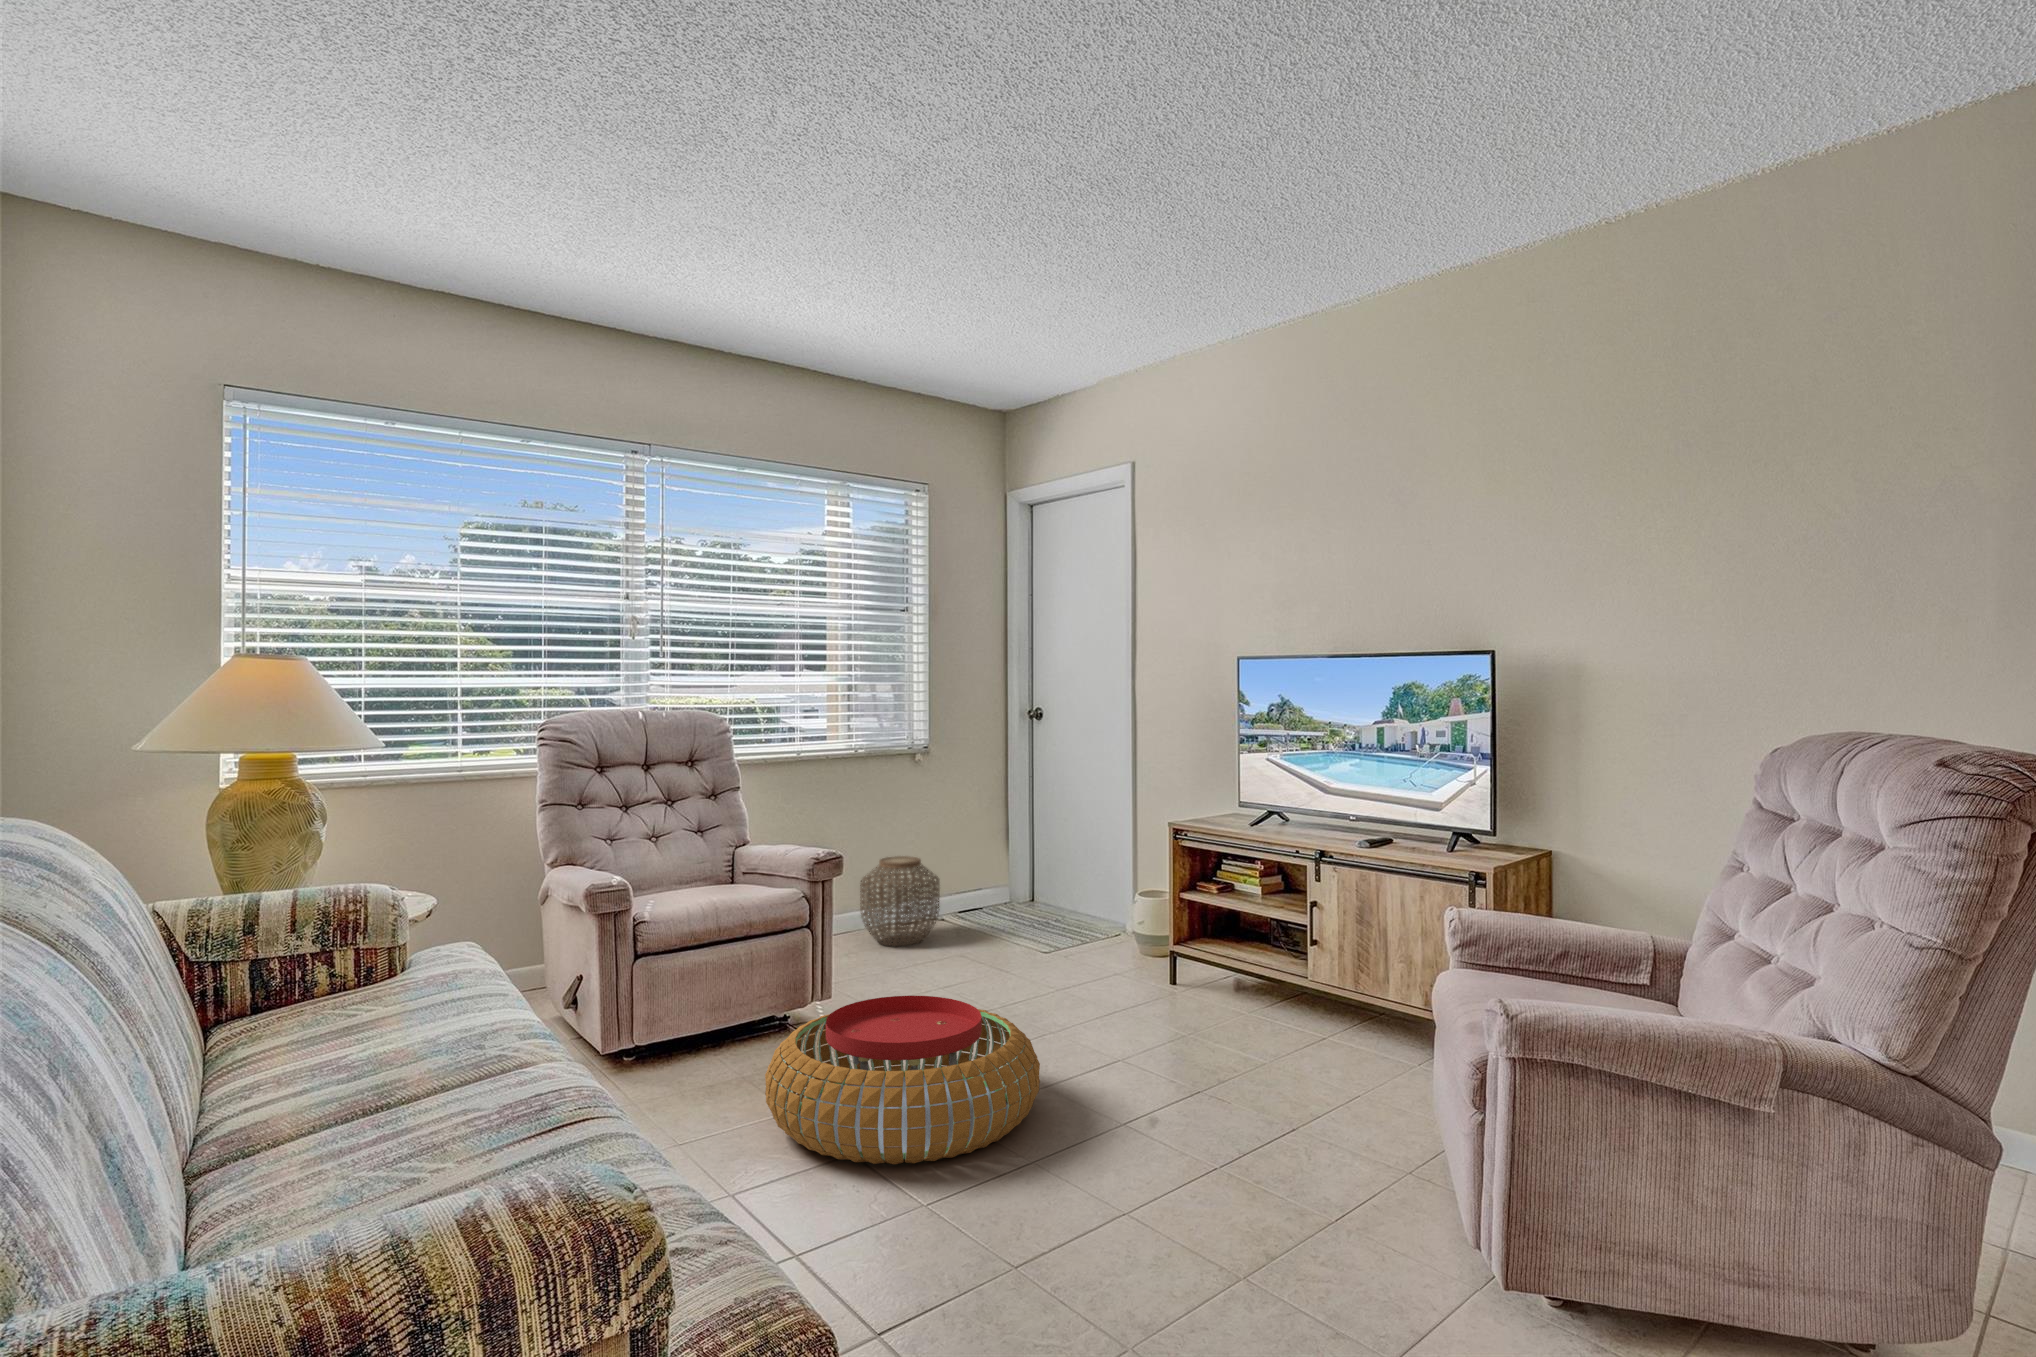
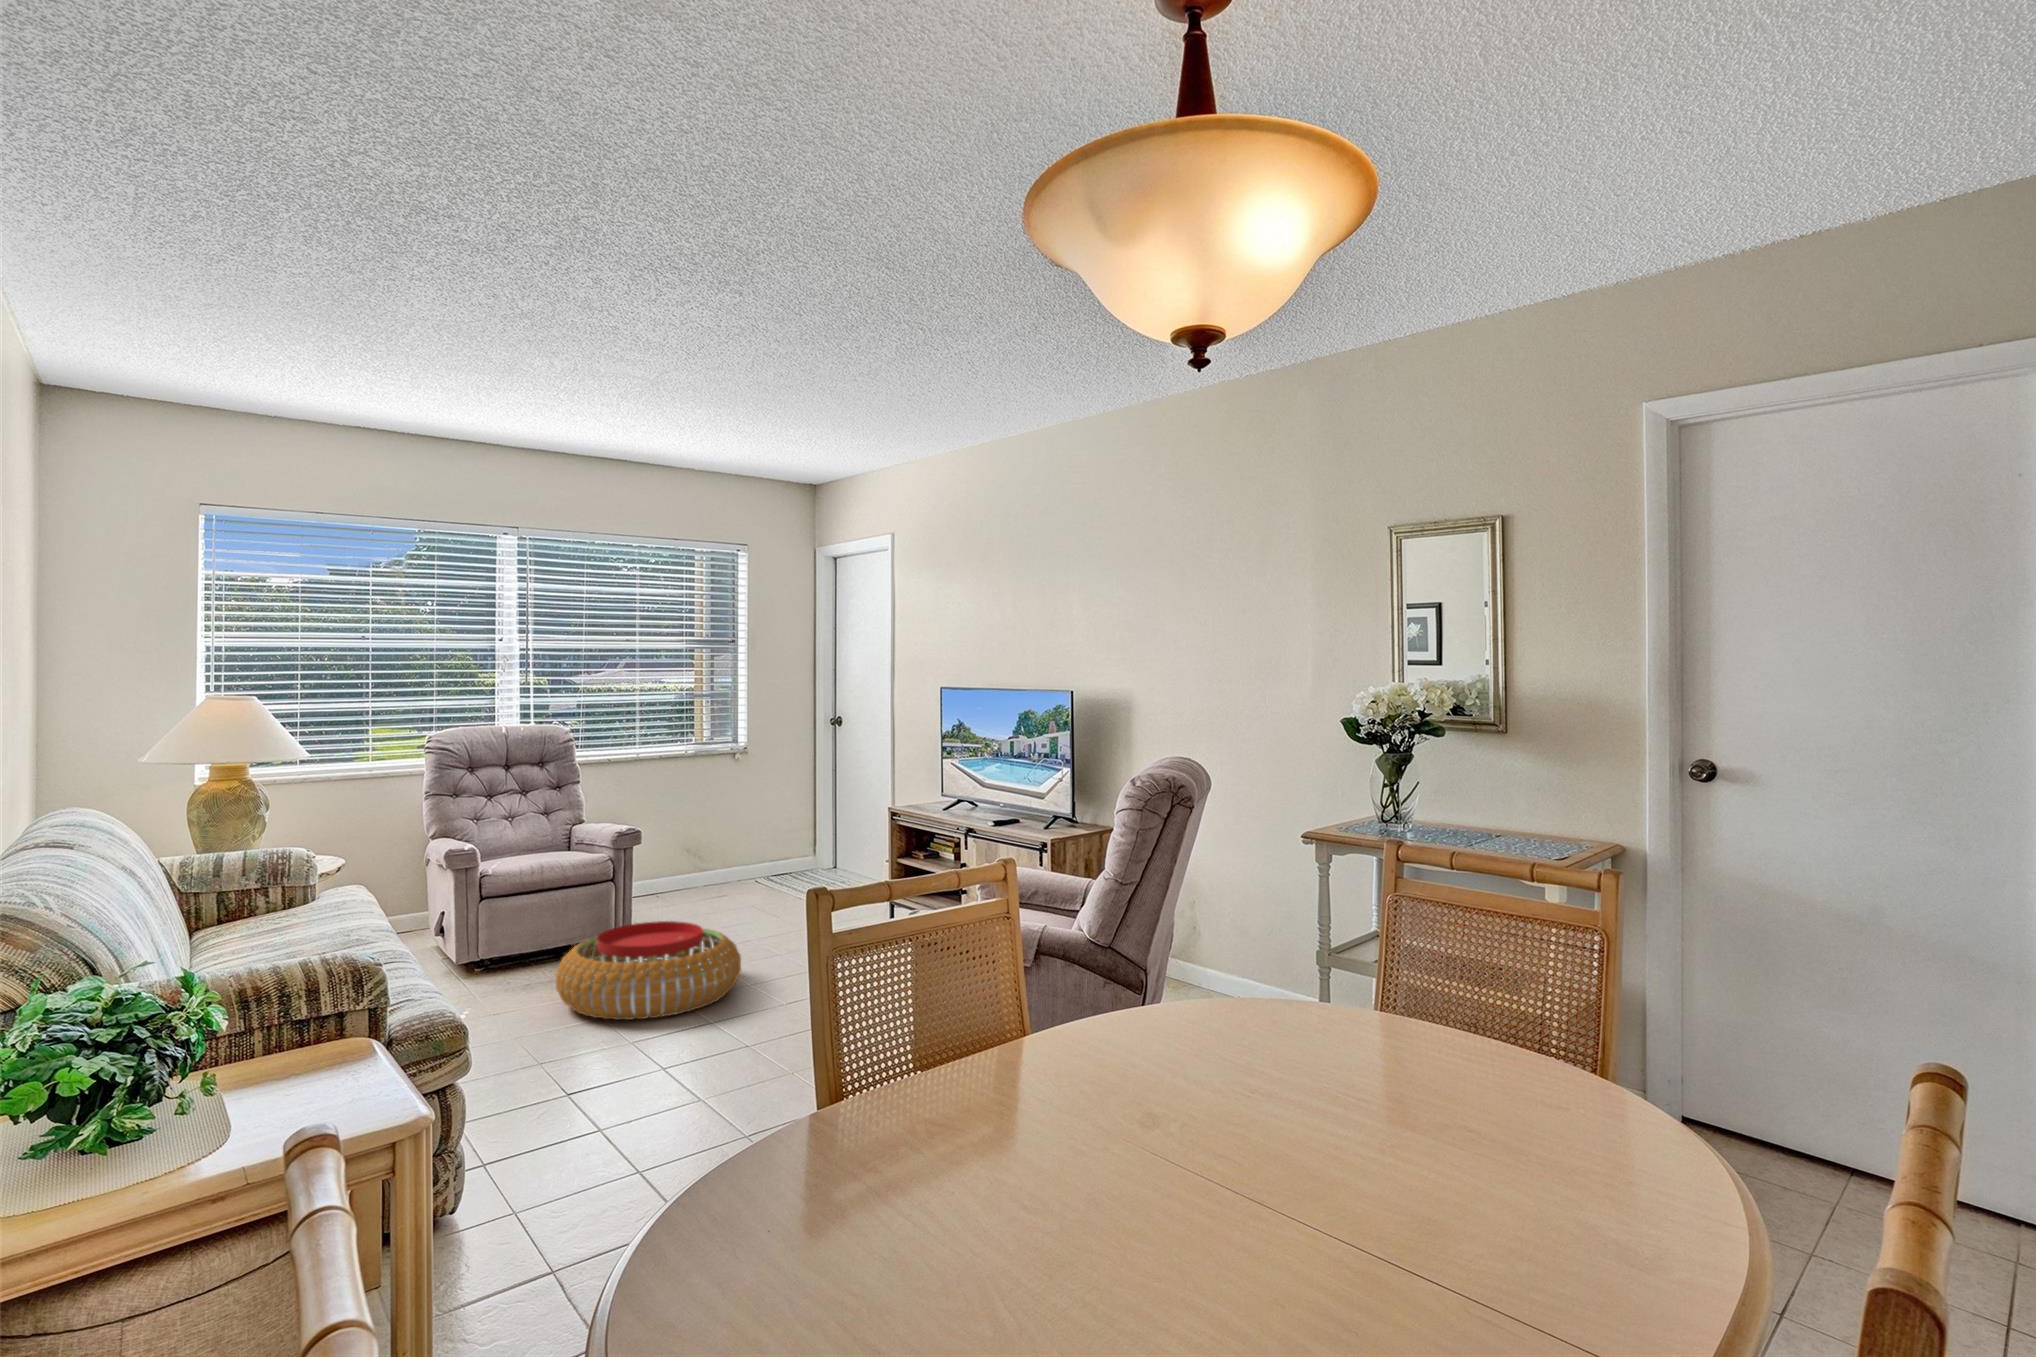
woven basket: present [860,856,940,946] -> none [682,831,742,897]

